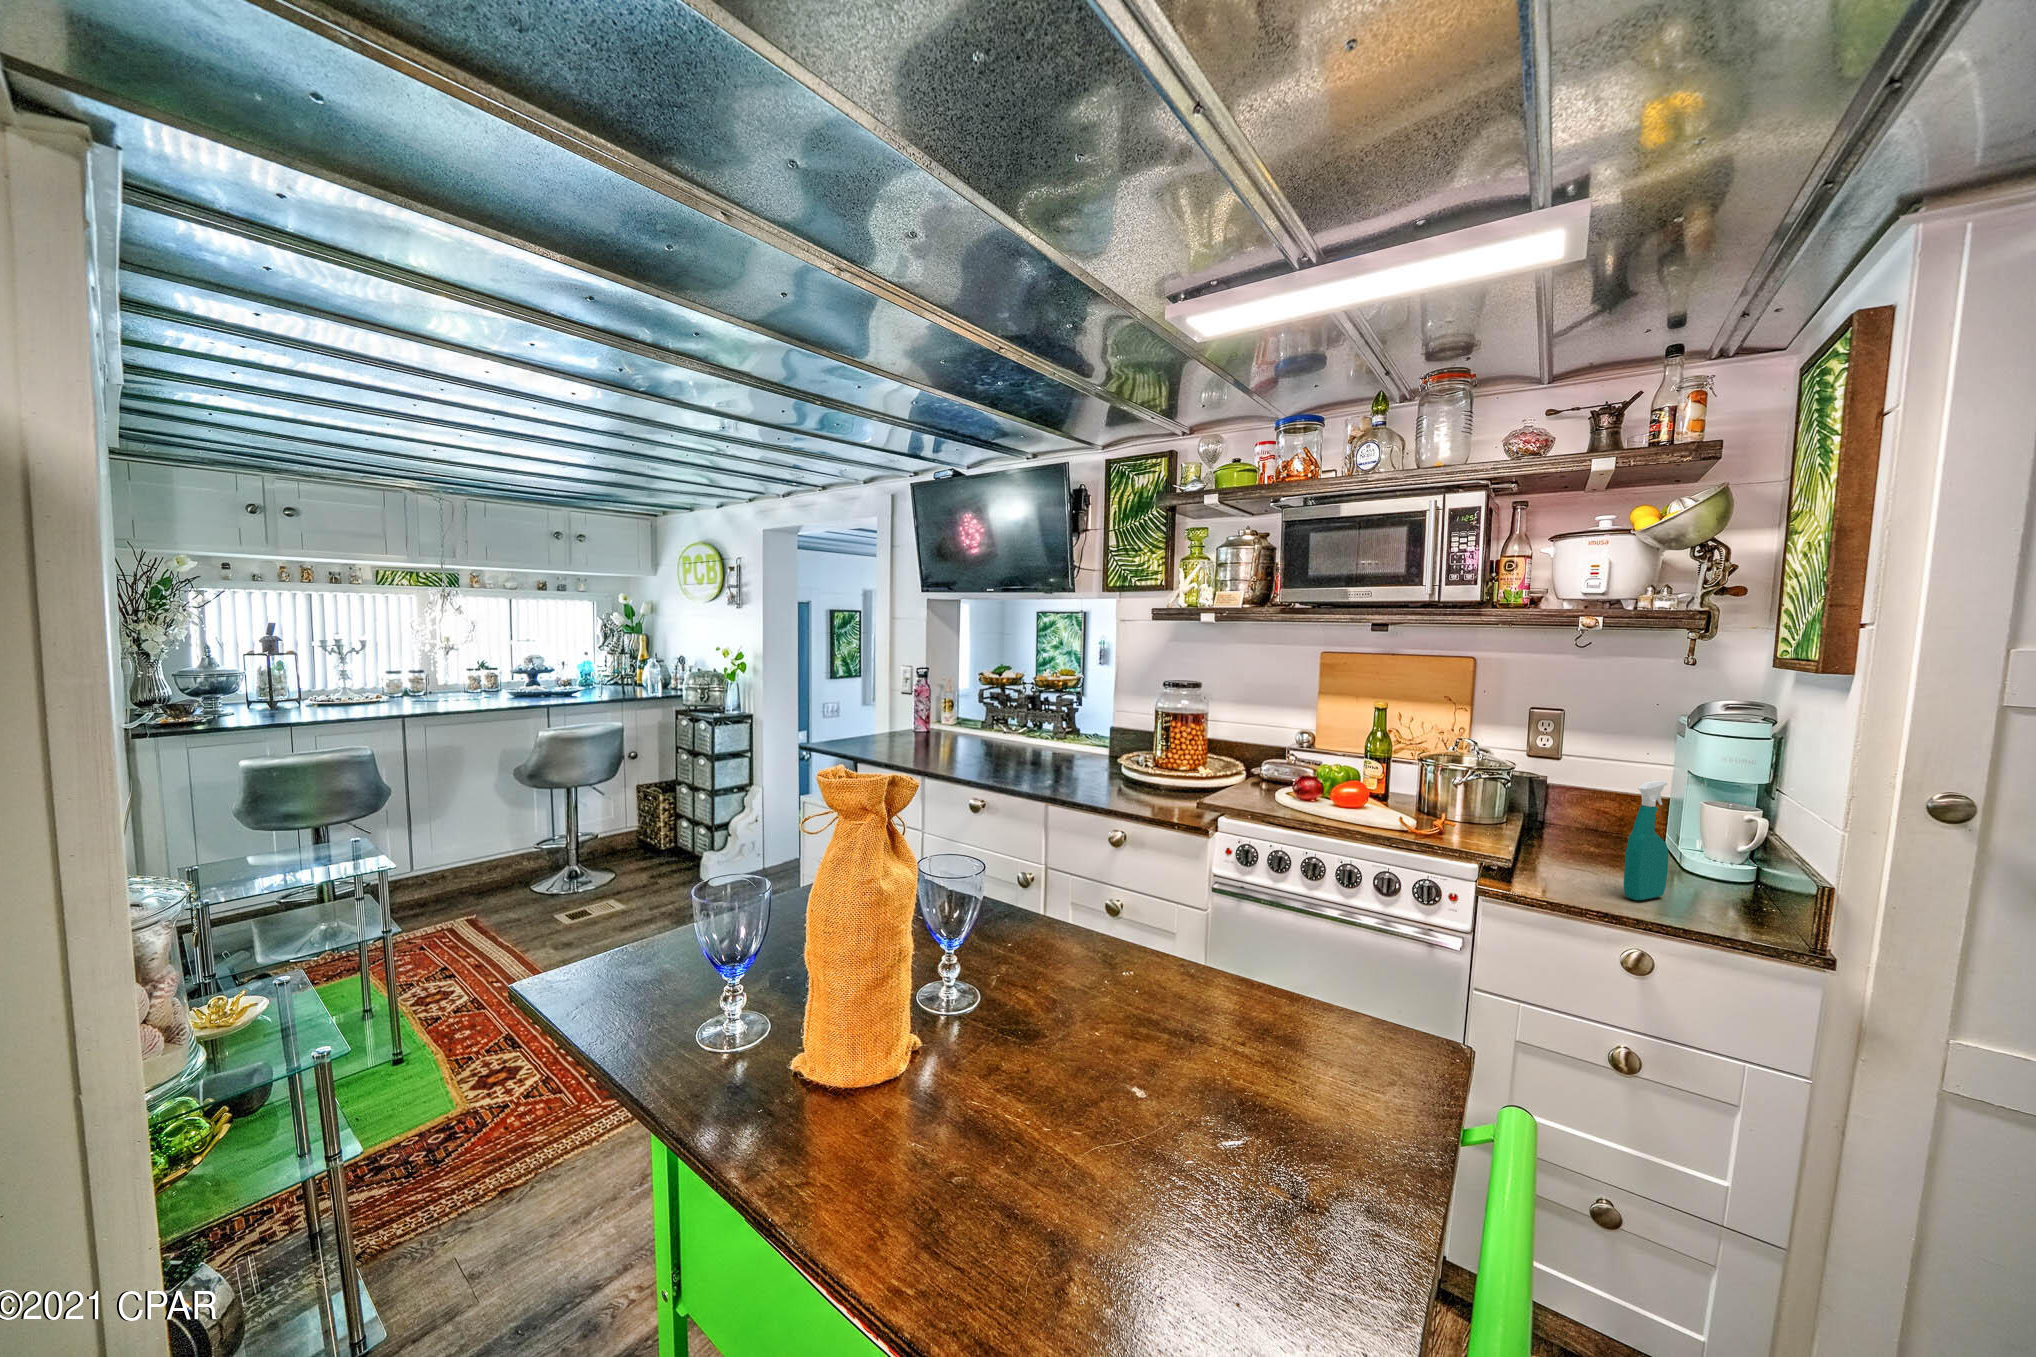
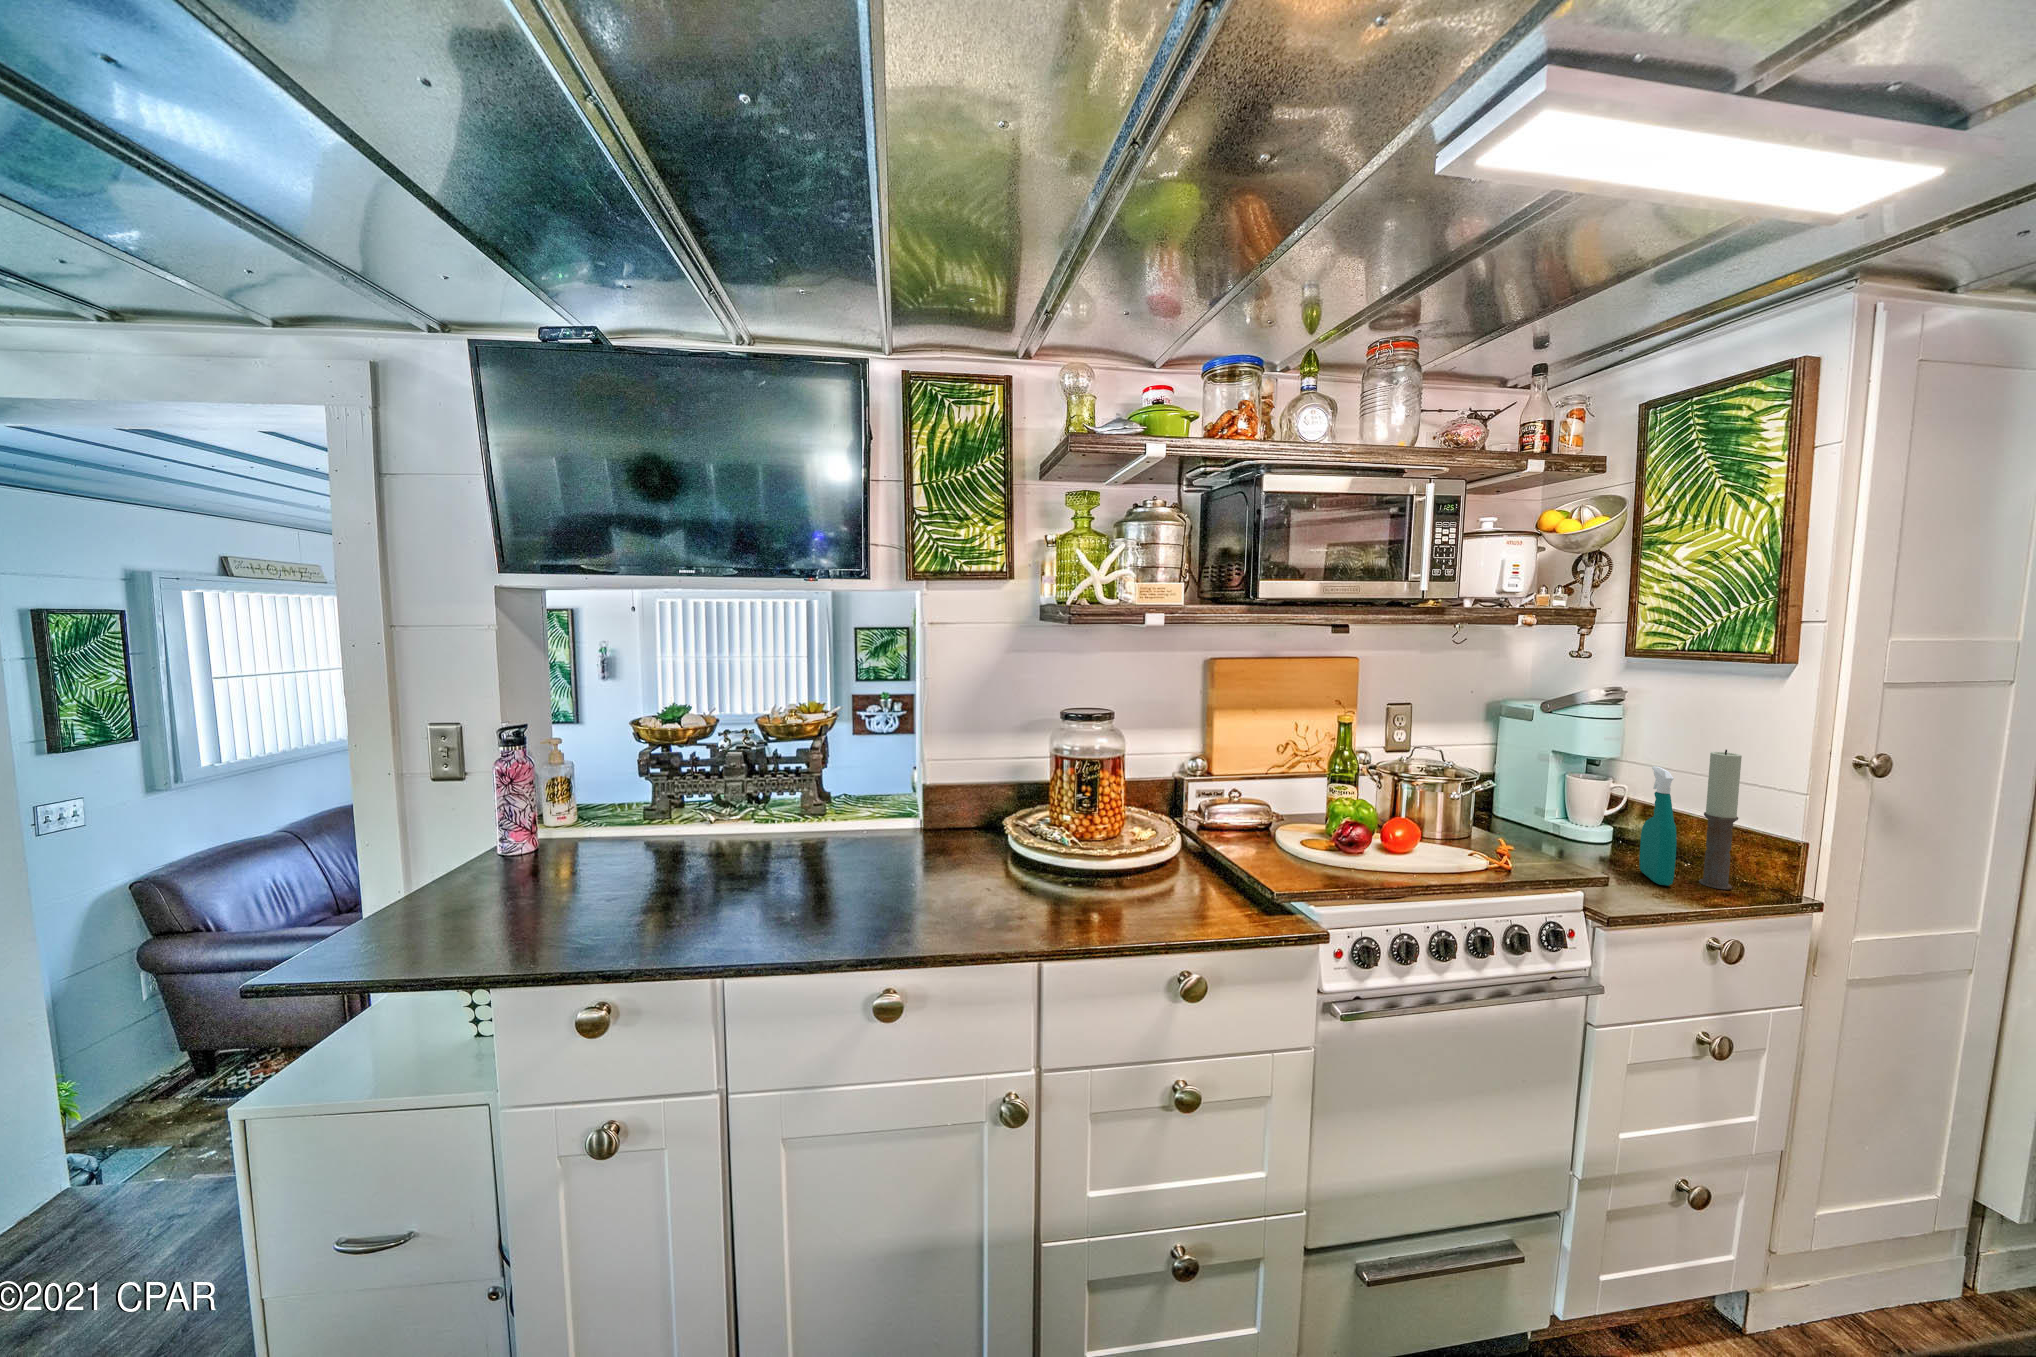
candle: none [1709,770,1755,926] -> present [1699,750,1742,889]

